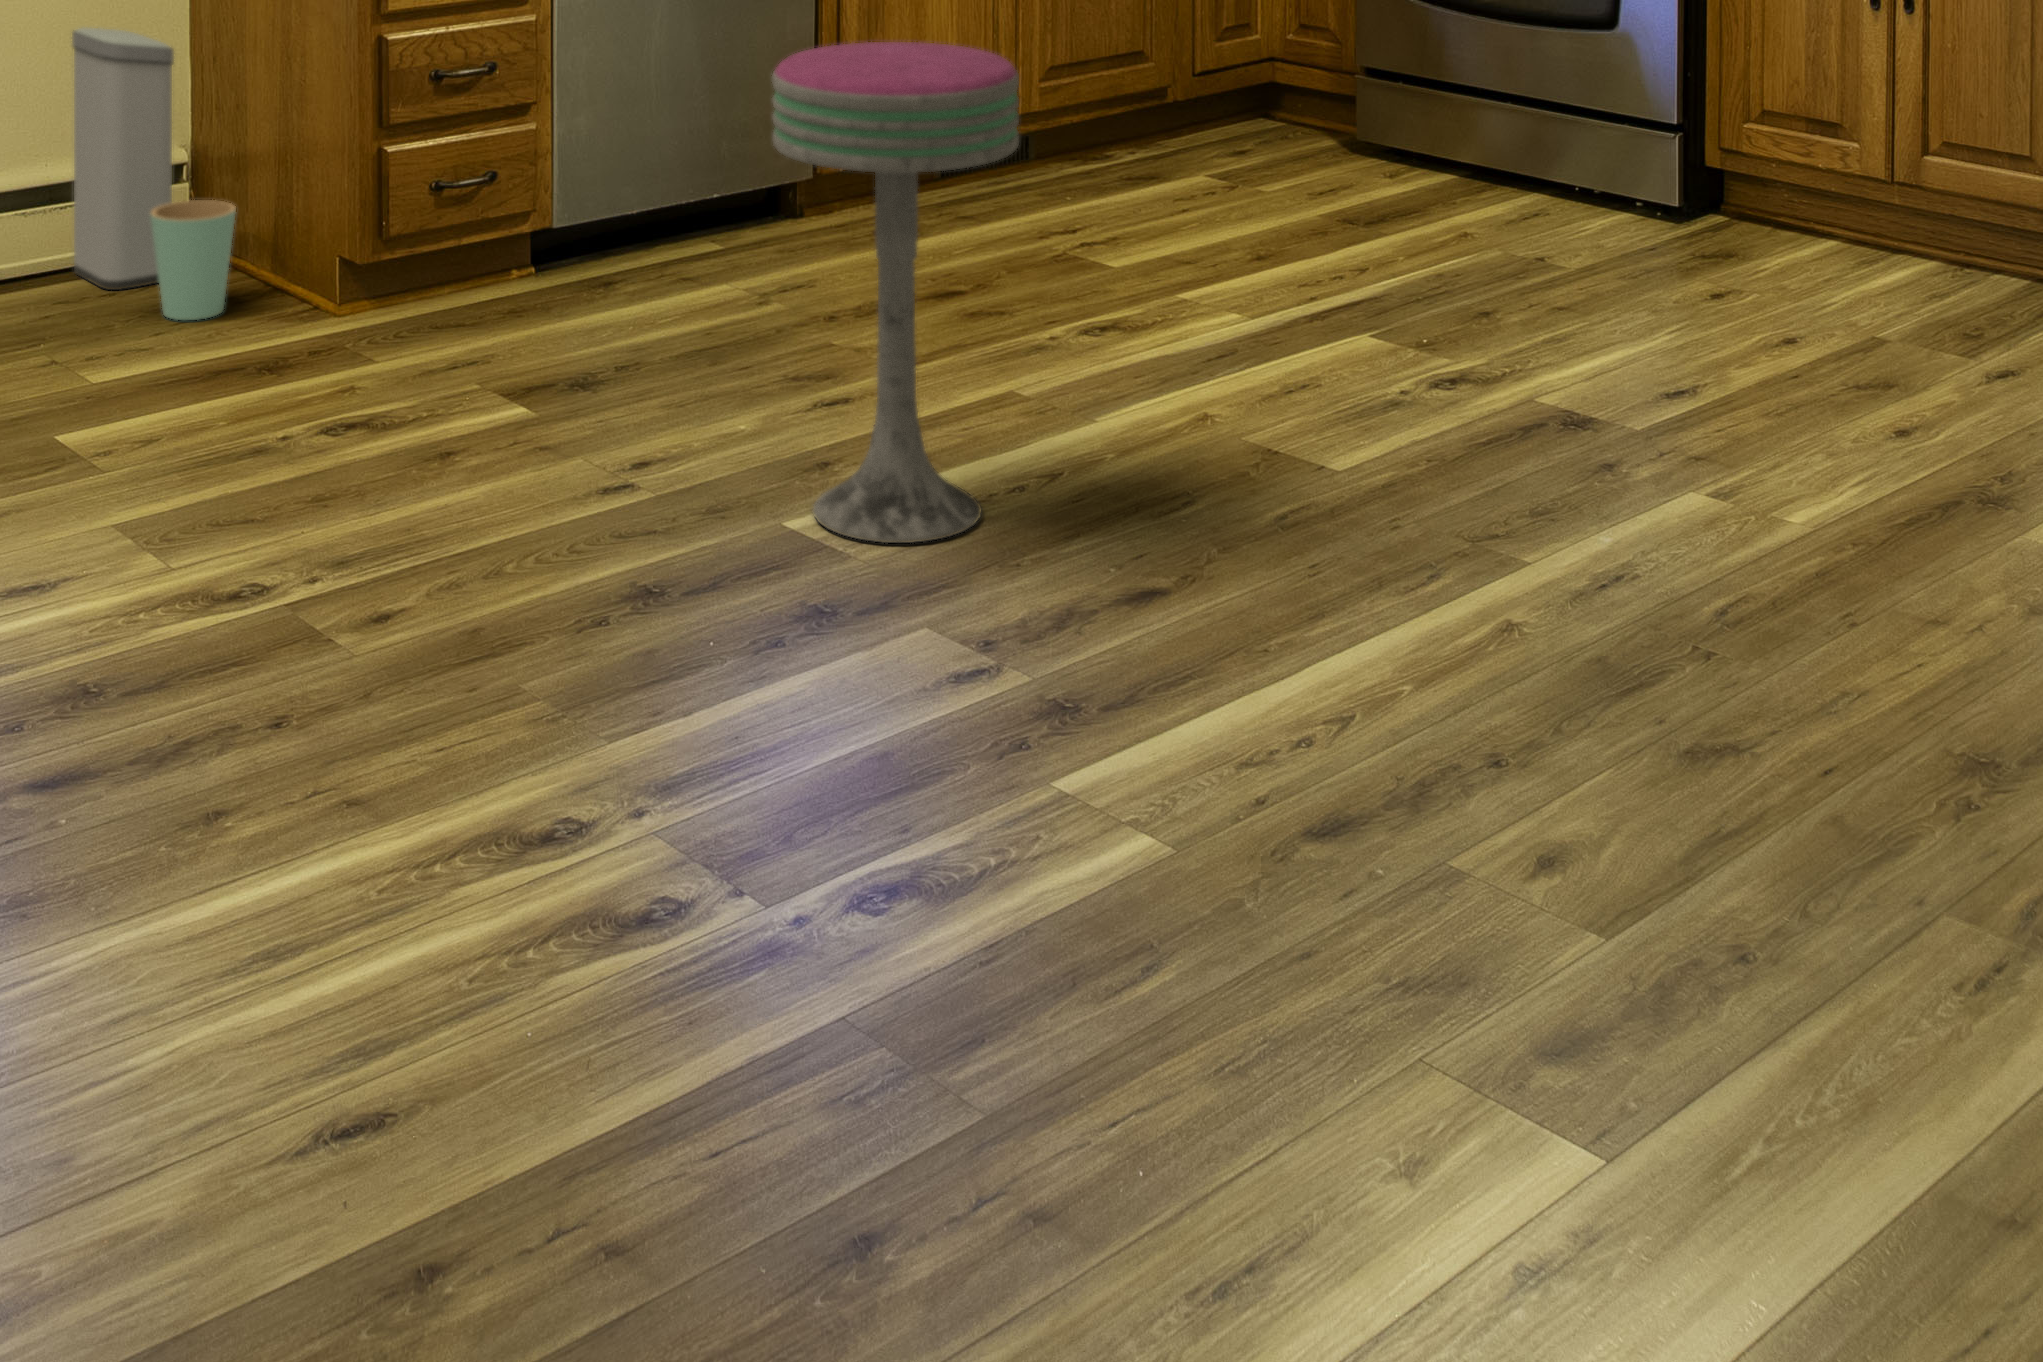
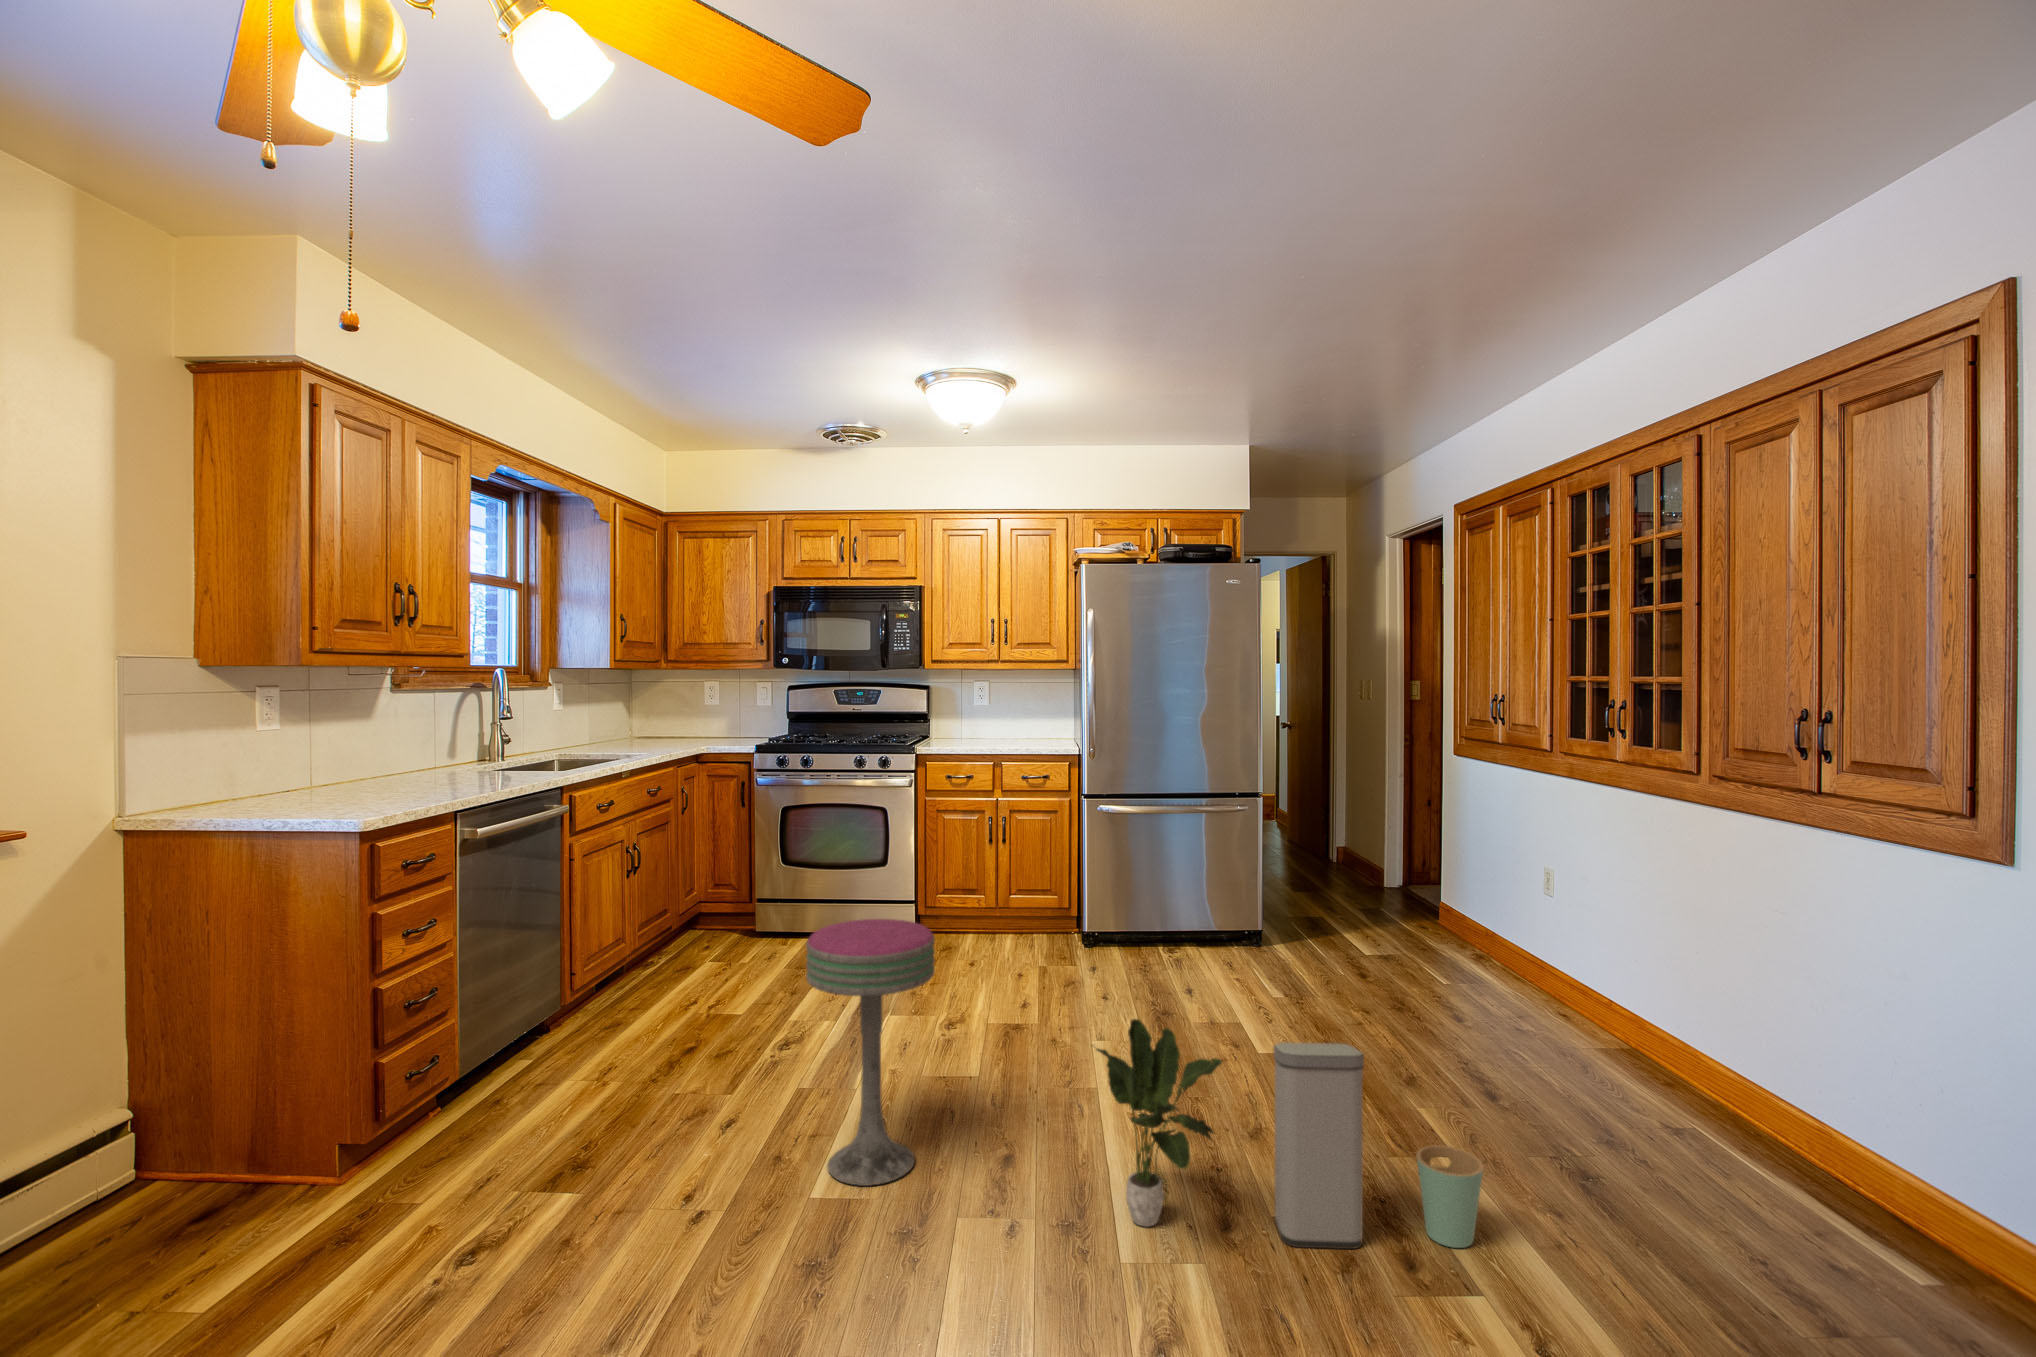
trash can: present [72,27,236,320] -> present [1274,1043,1483,1249]
potted plant: none [1025,306,1314,759] -> present [1096,1019,1222,1227]

